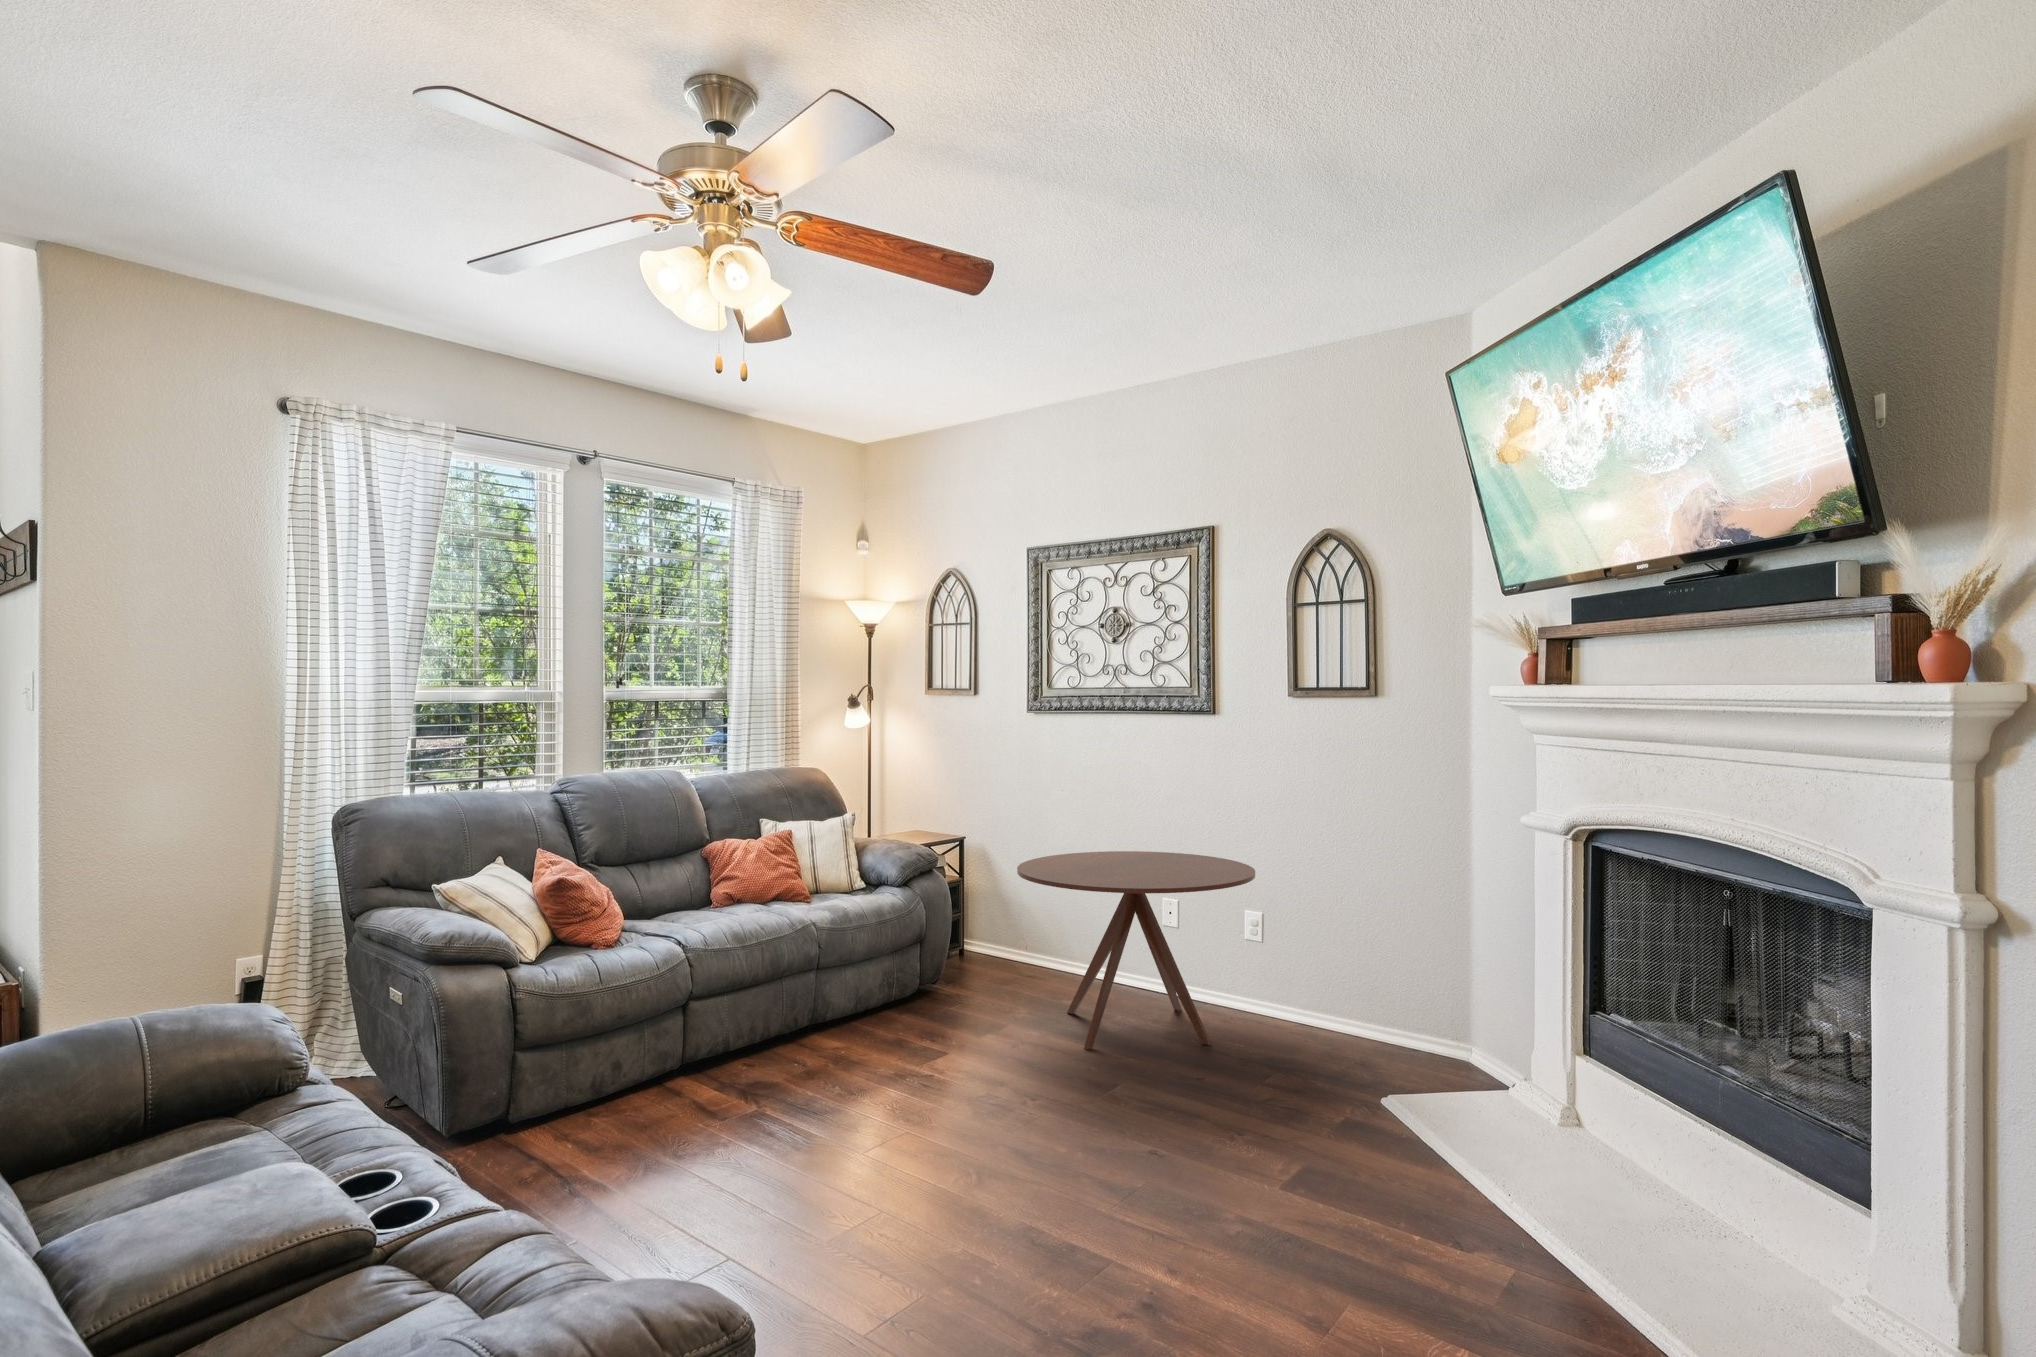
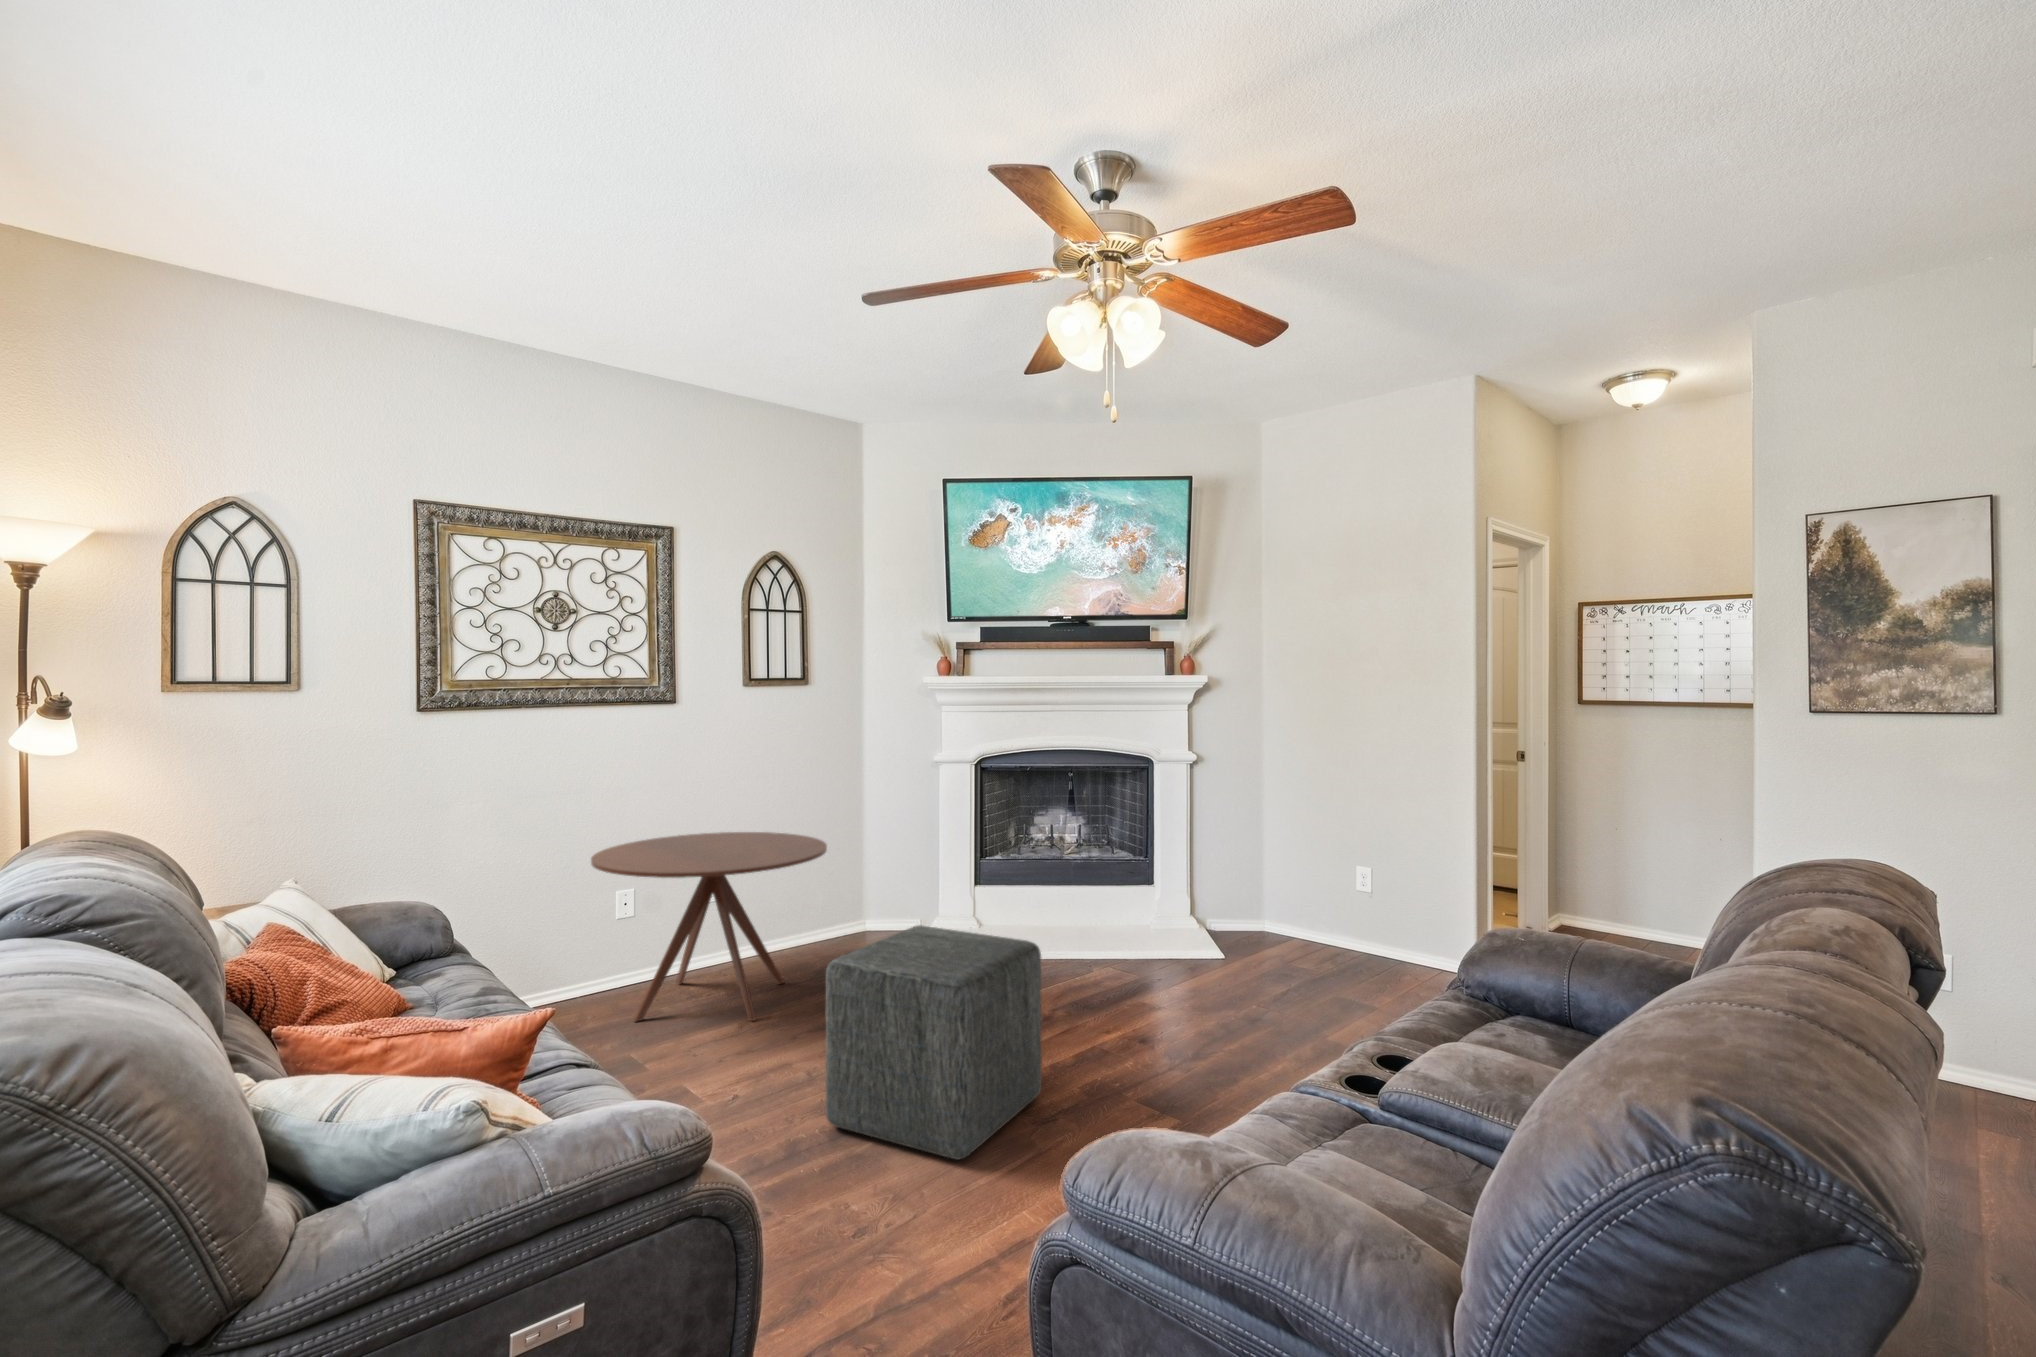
ottoman: none [744,949,972,1189] -> present [825,925,1042,1159]

